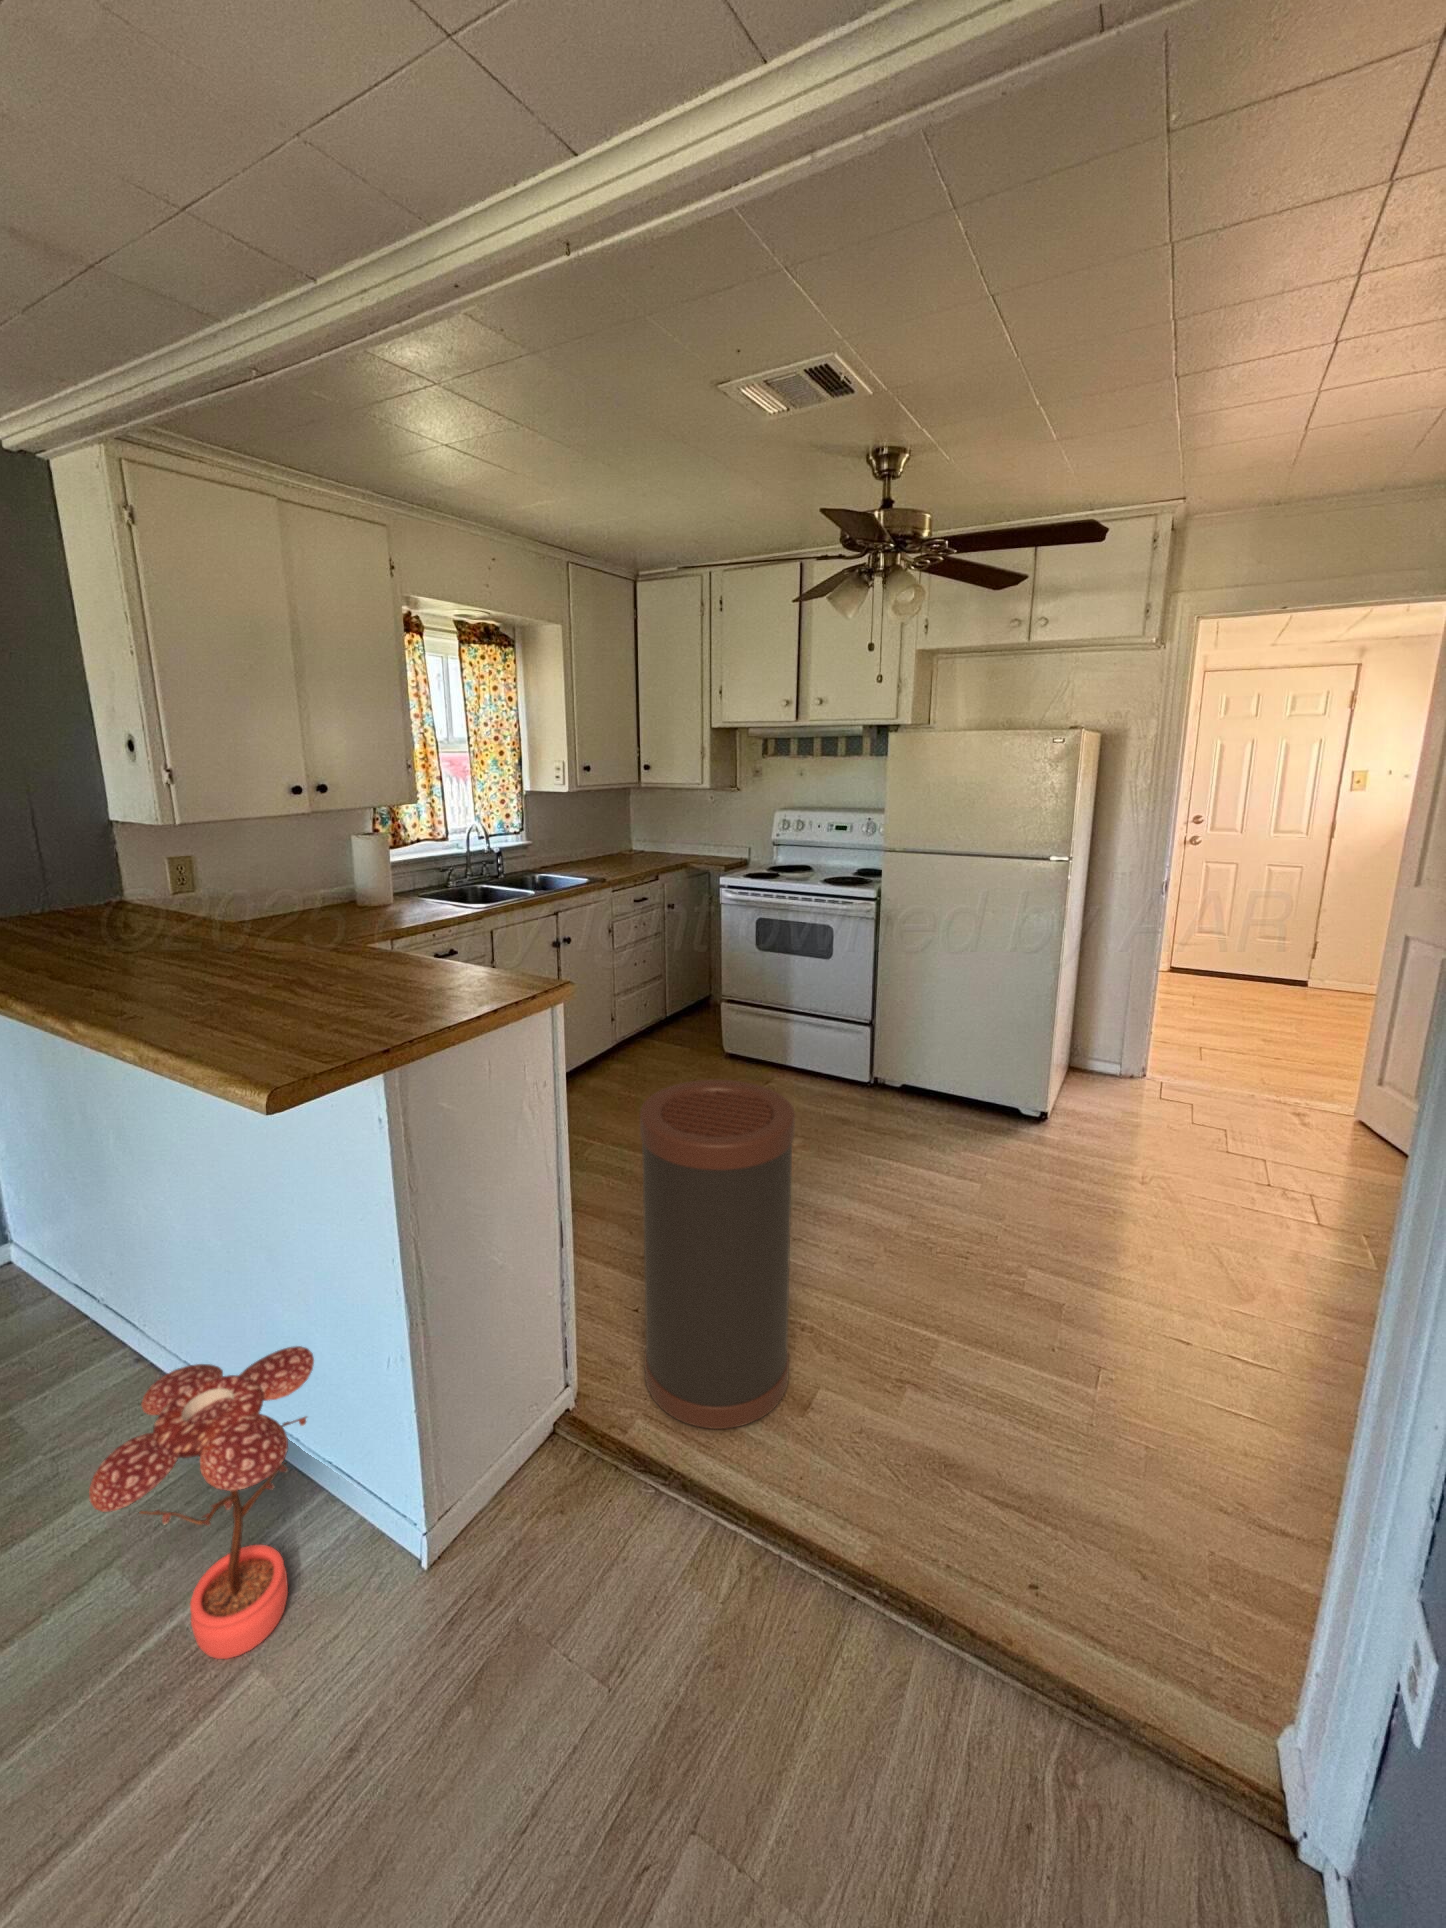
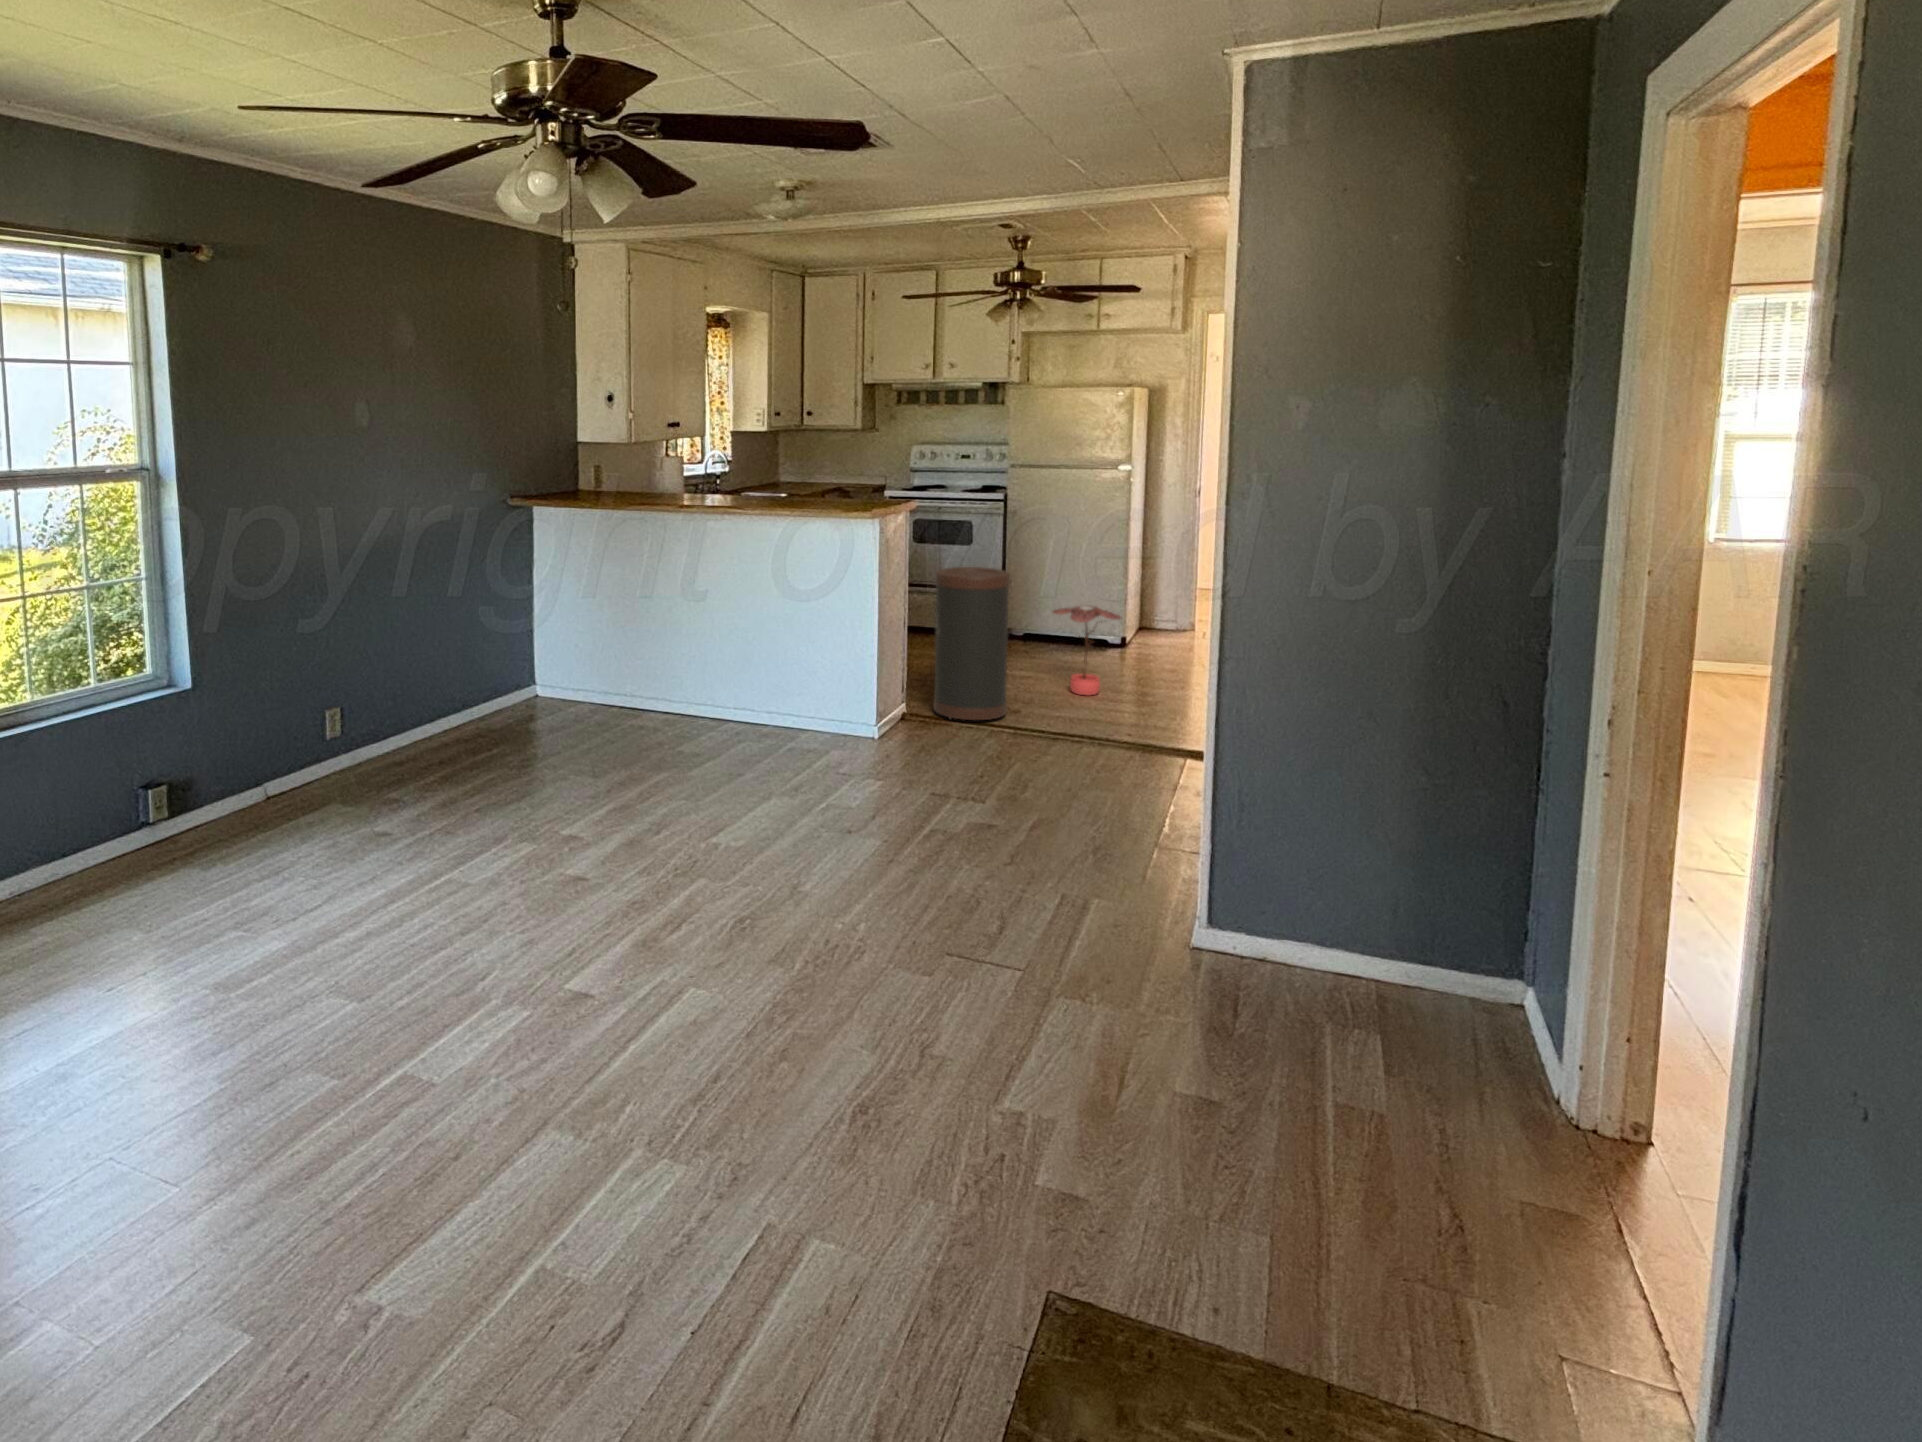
potted plant: present [89,1346,314,1659] -> present [1053,606,1121,696]

